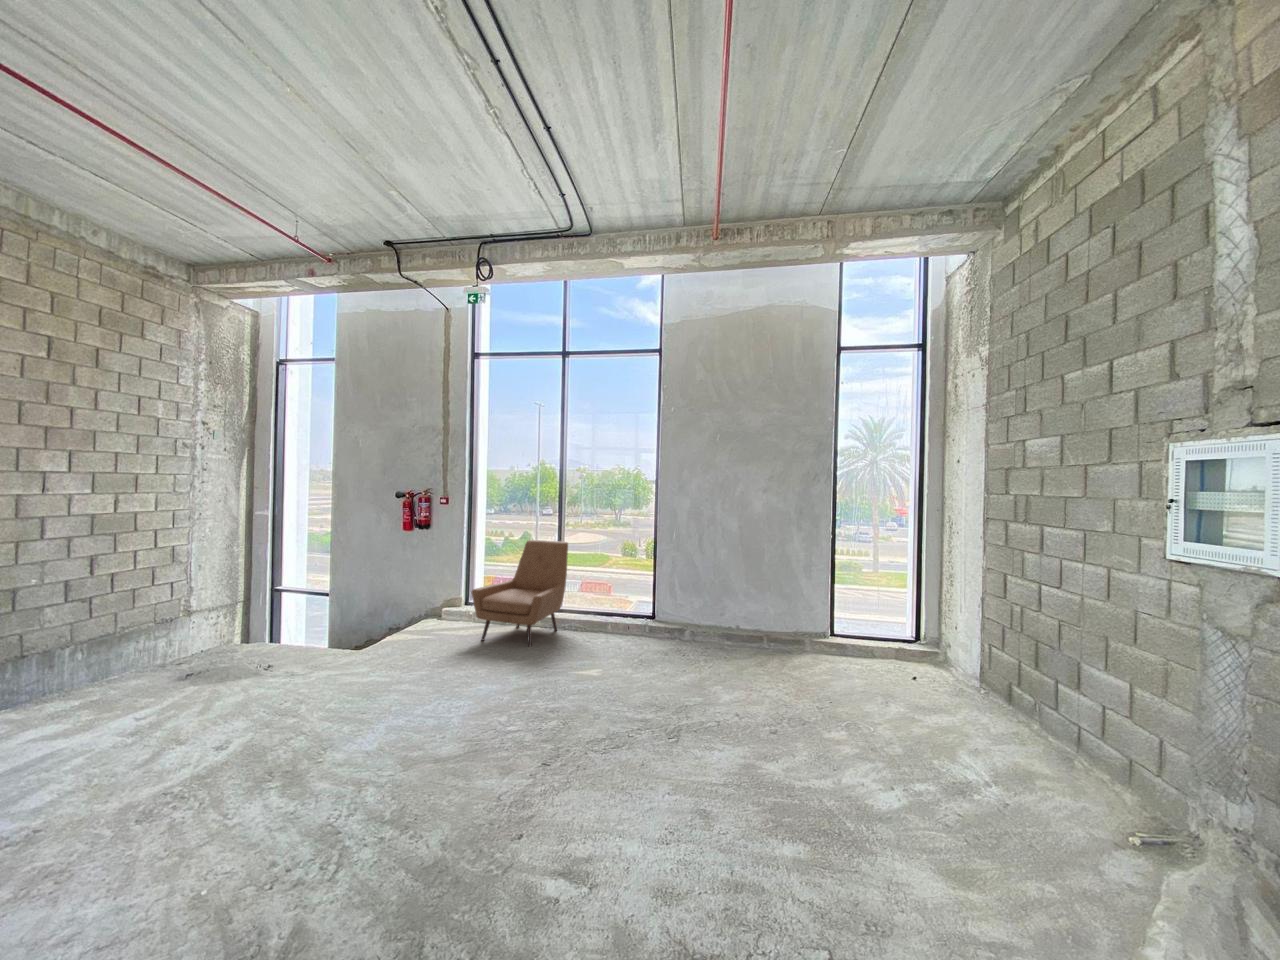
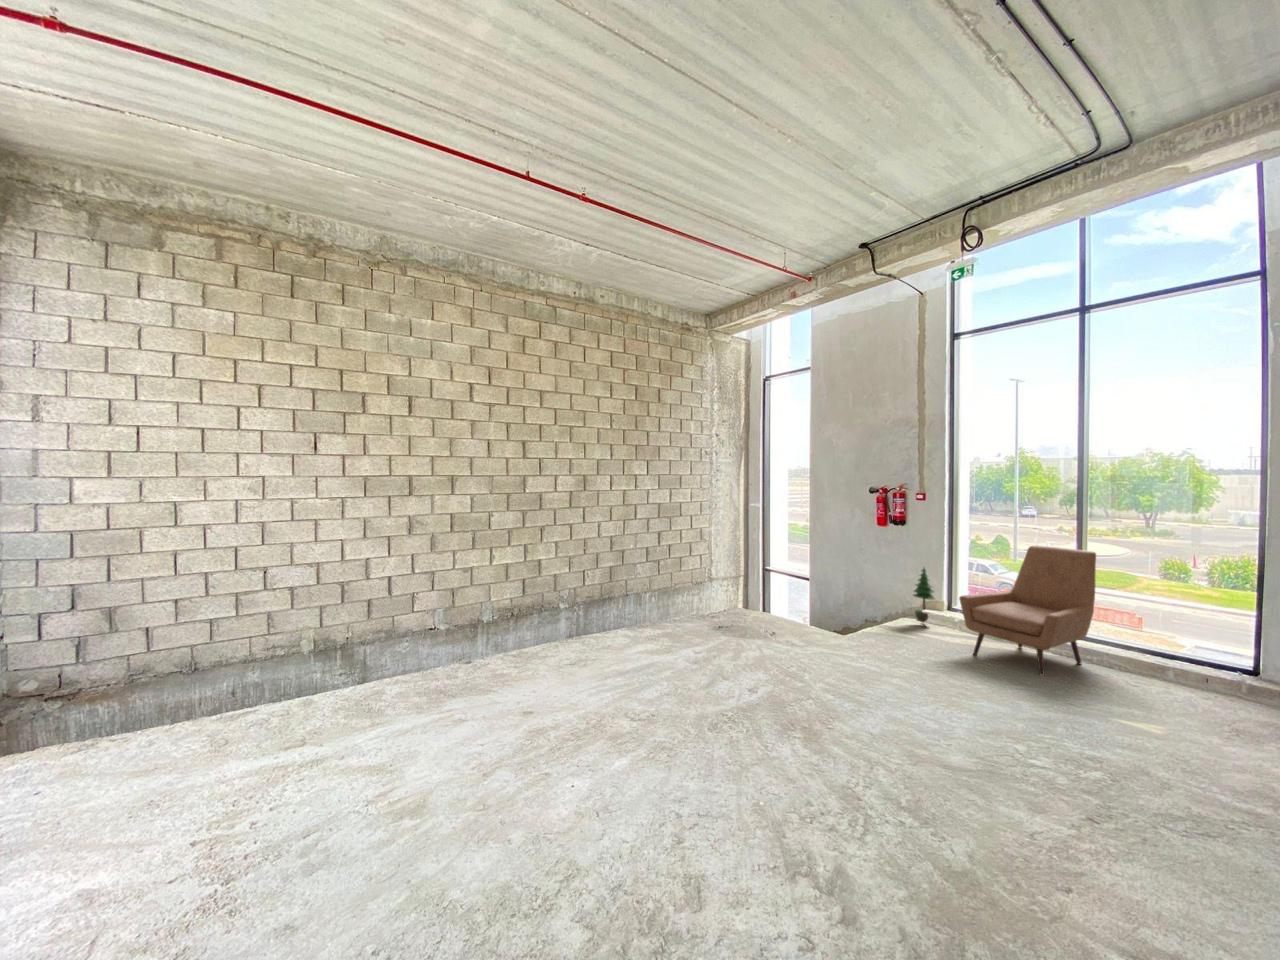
potted tree: none [434,565,455,621] -> present [913,567,935,625]

